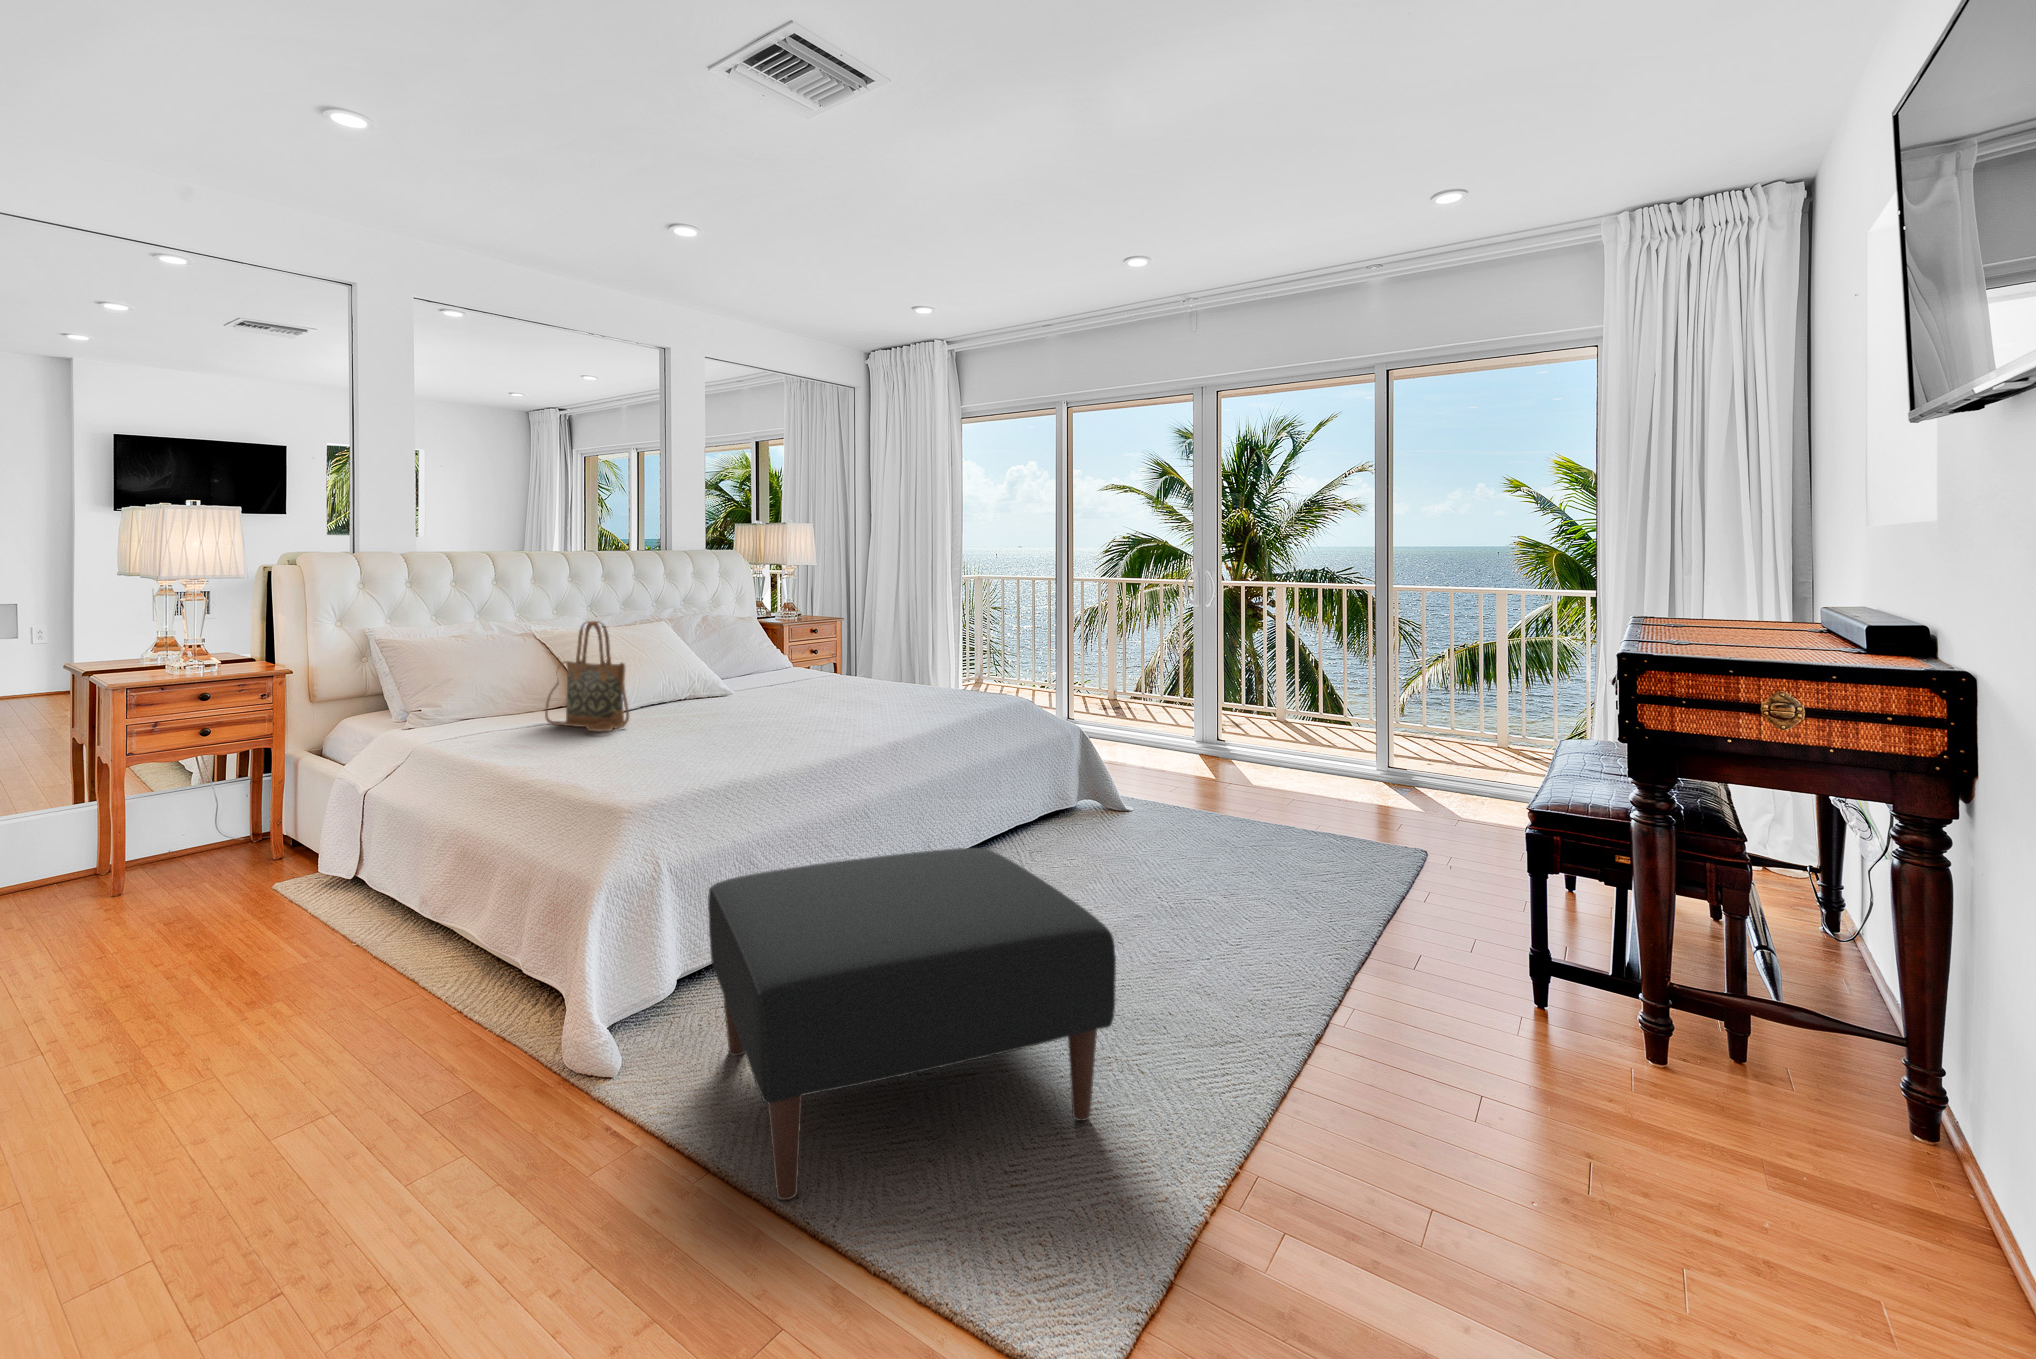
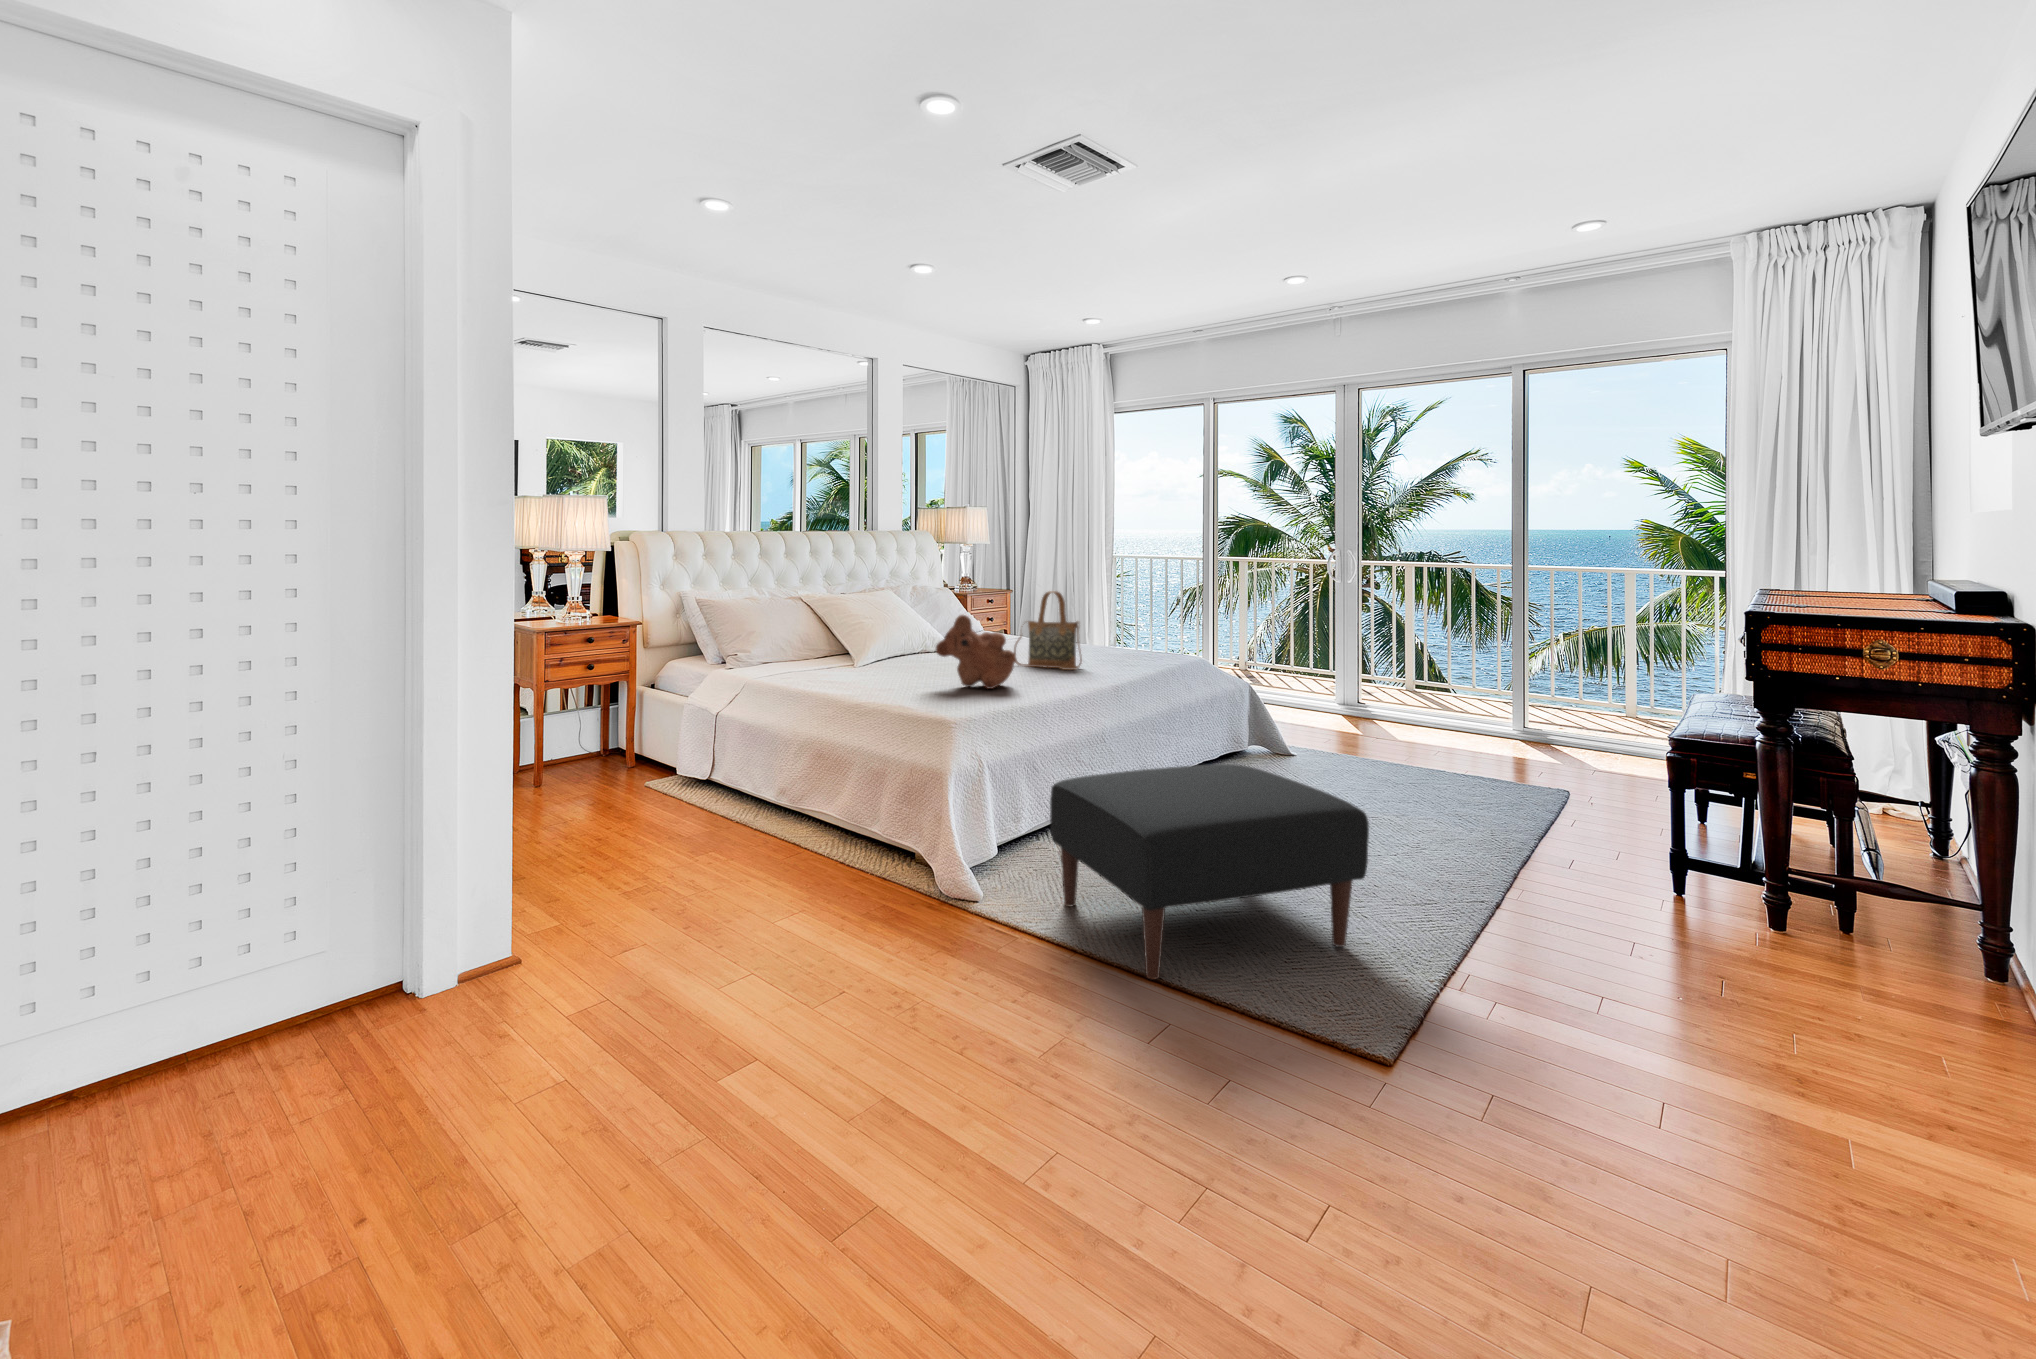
handbag: present [545,621,629,731] -> present [1014,591,1082,670]
teddy bear: none [637,643,740,740] -> present [936,615,1016,689]

